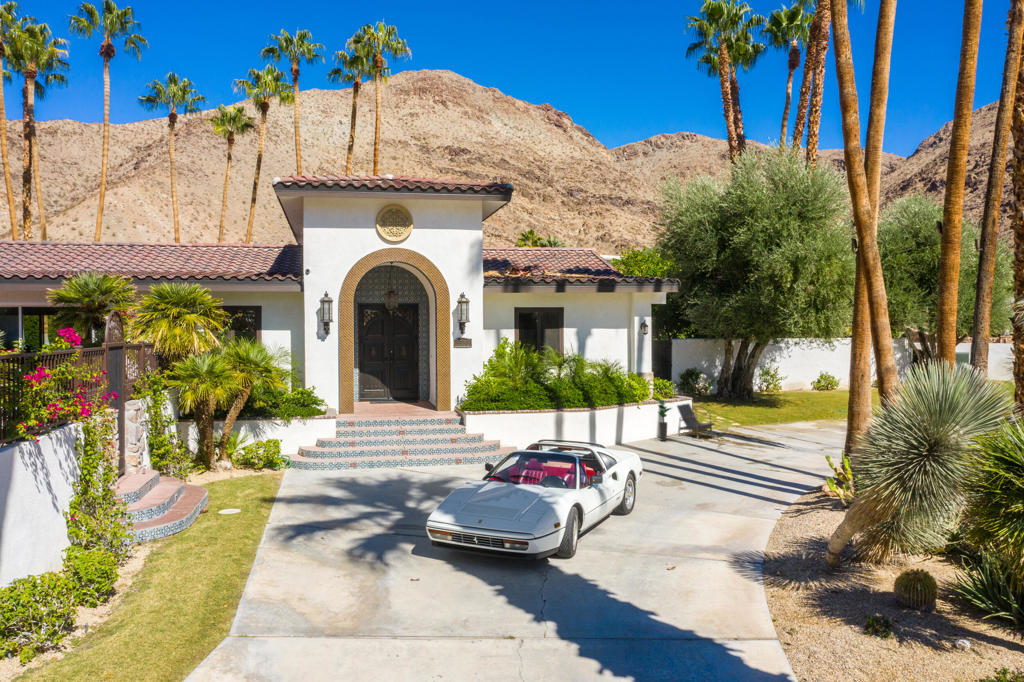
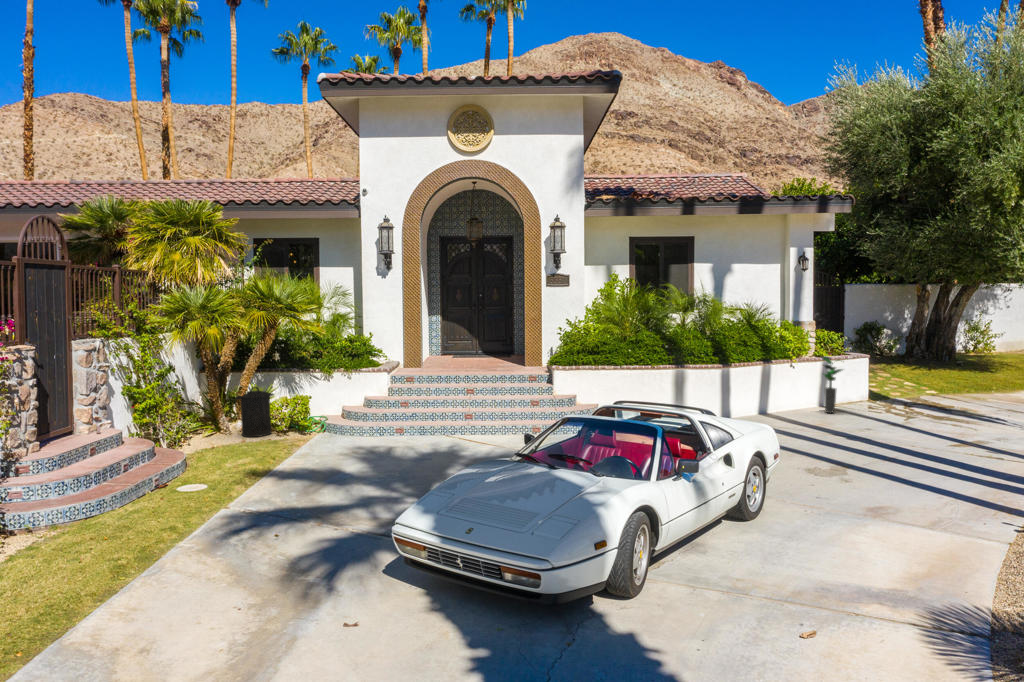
lounge chair: present [677,404,714,438] -> none [851,364,908,413]
trash can: none [212,434,243,476] -> present [236,387,274,437]

